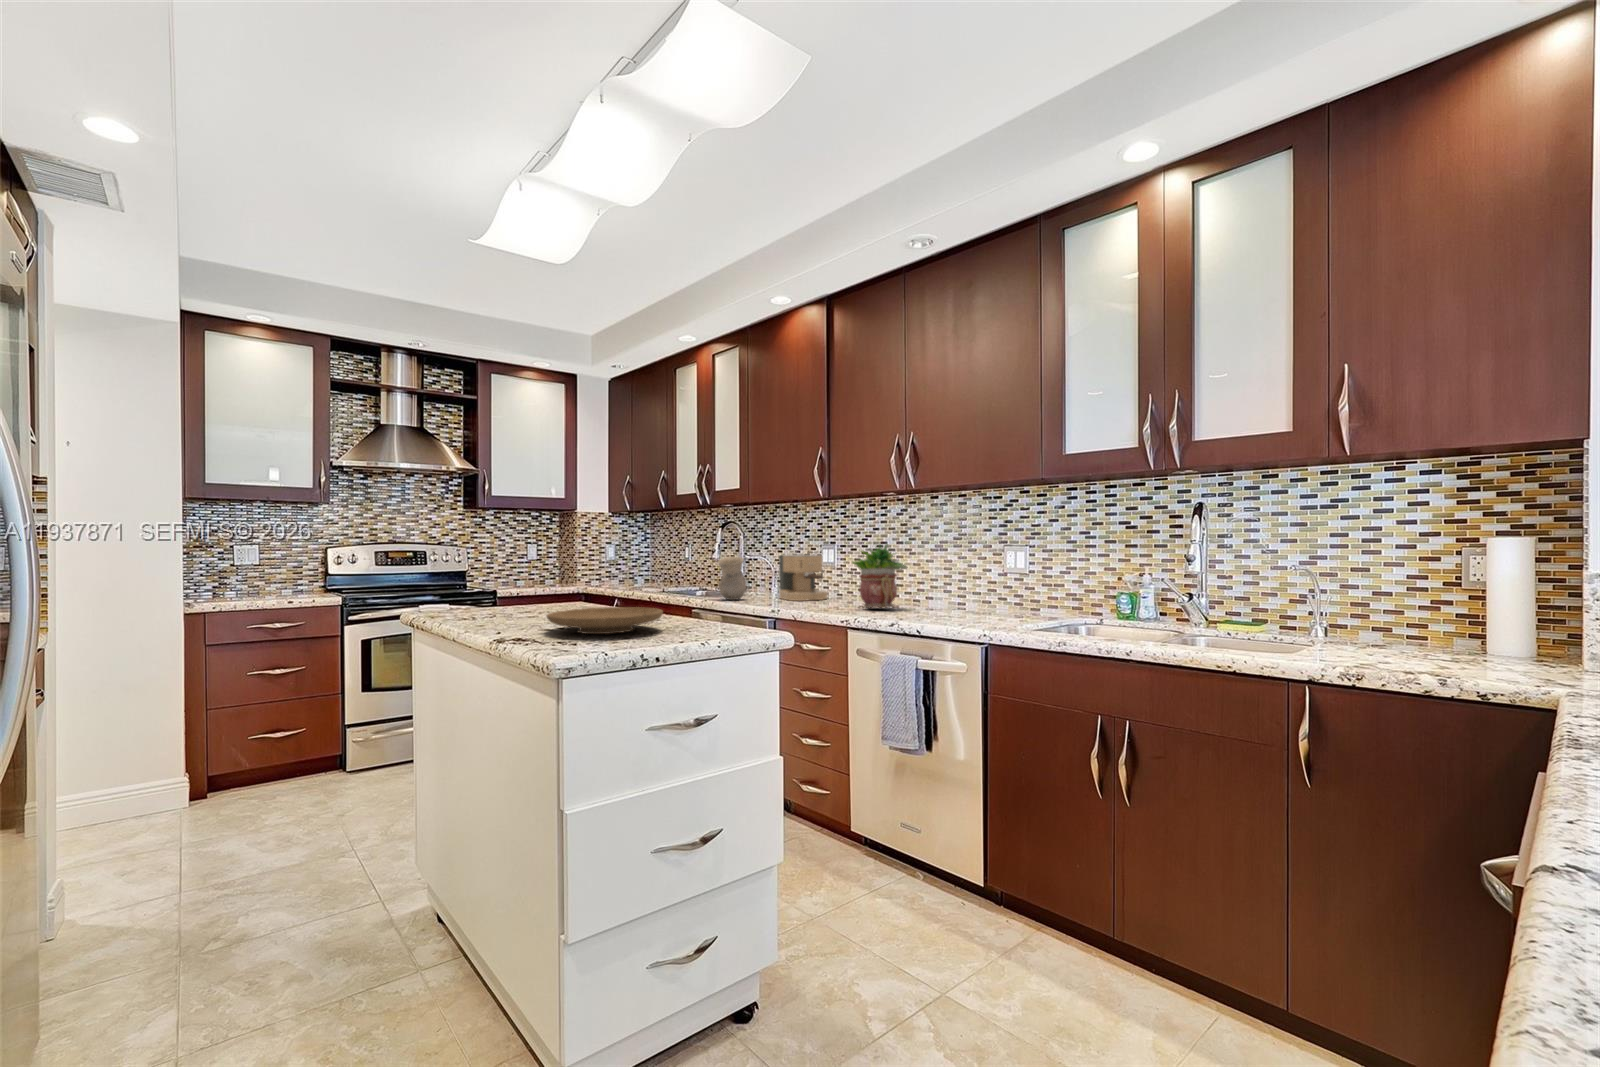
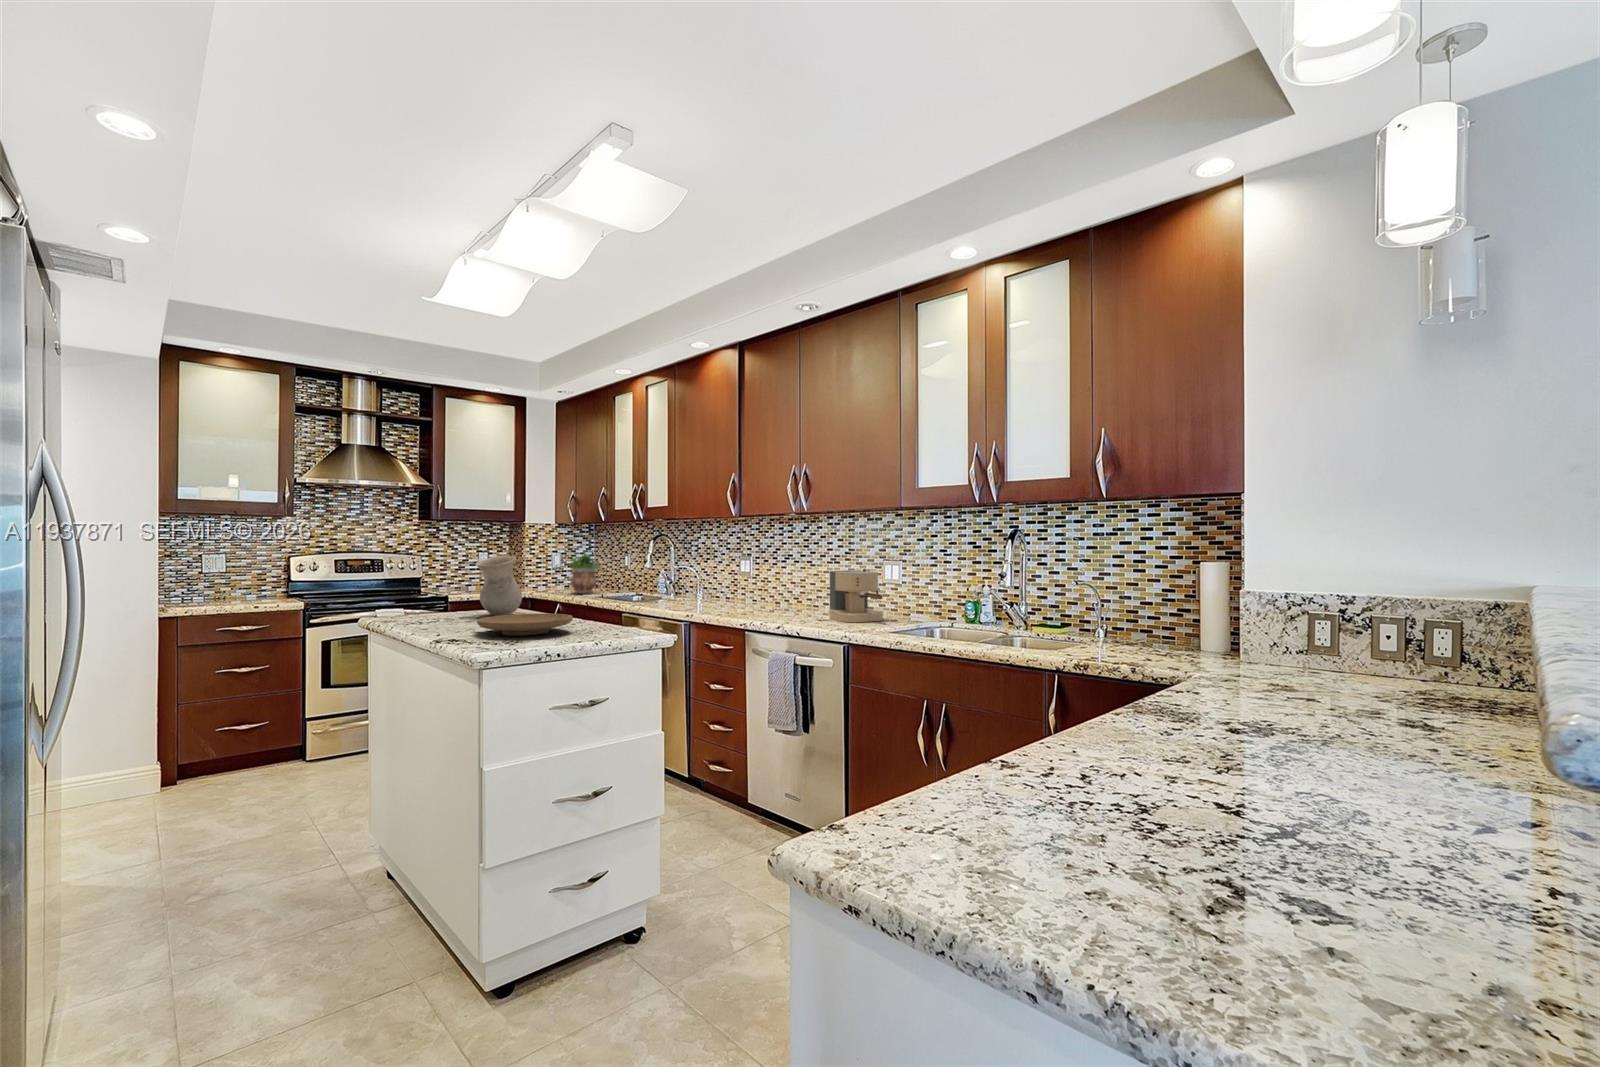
potted plant: present [852,544,907,608] -> present [567,554,601,593]
coffee maker: present [779,552,827,601] -> present [829,569,884,622]
vase: present [717,556,747,600] -> present [476,555,522,616]

